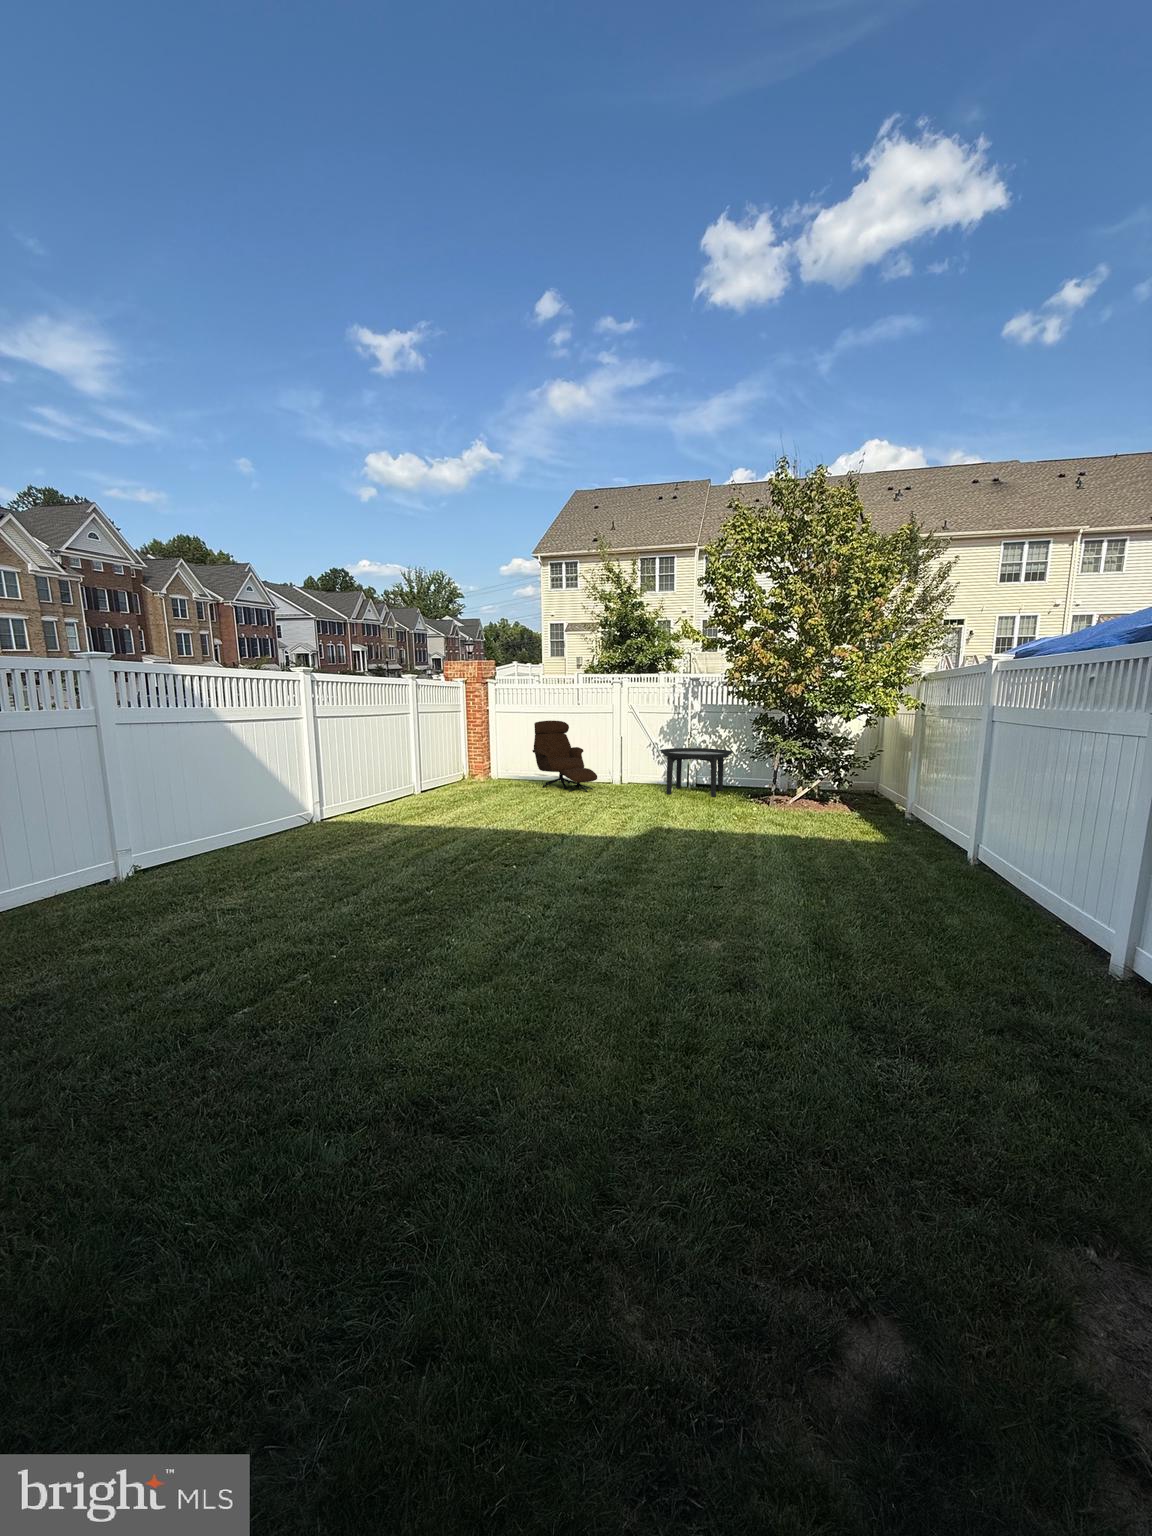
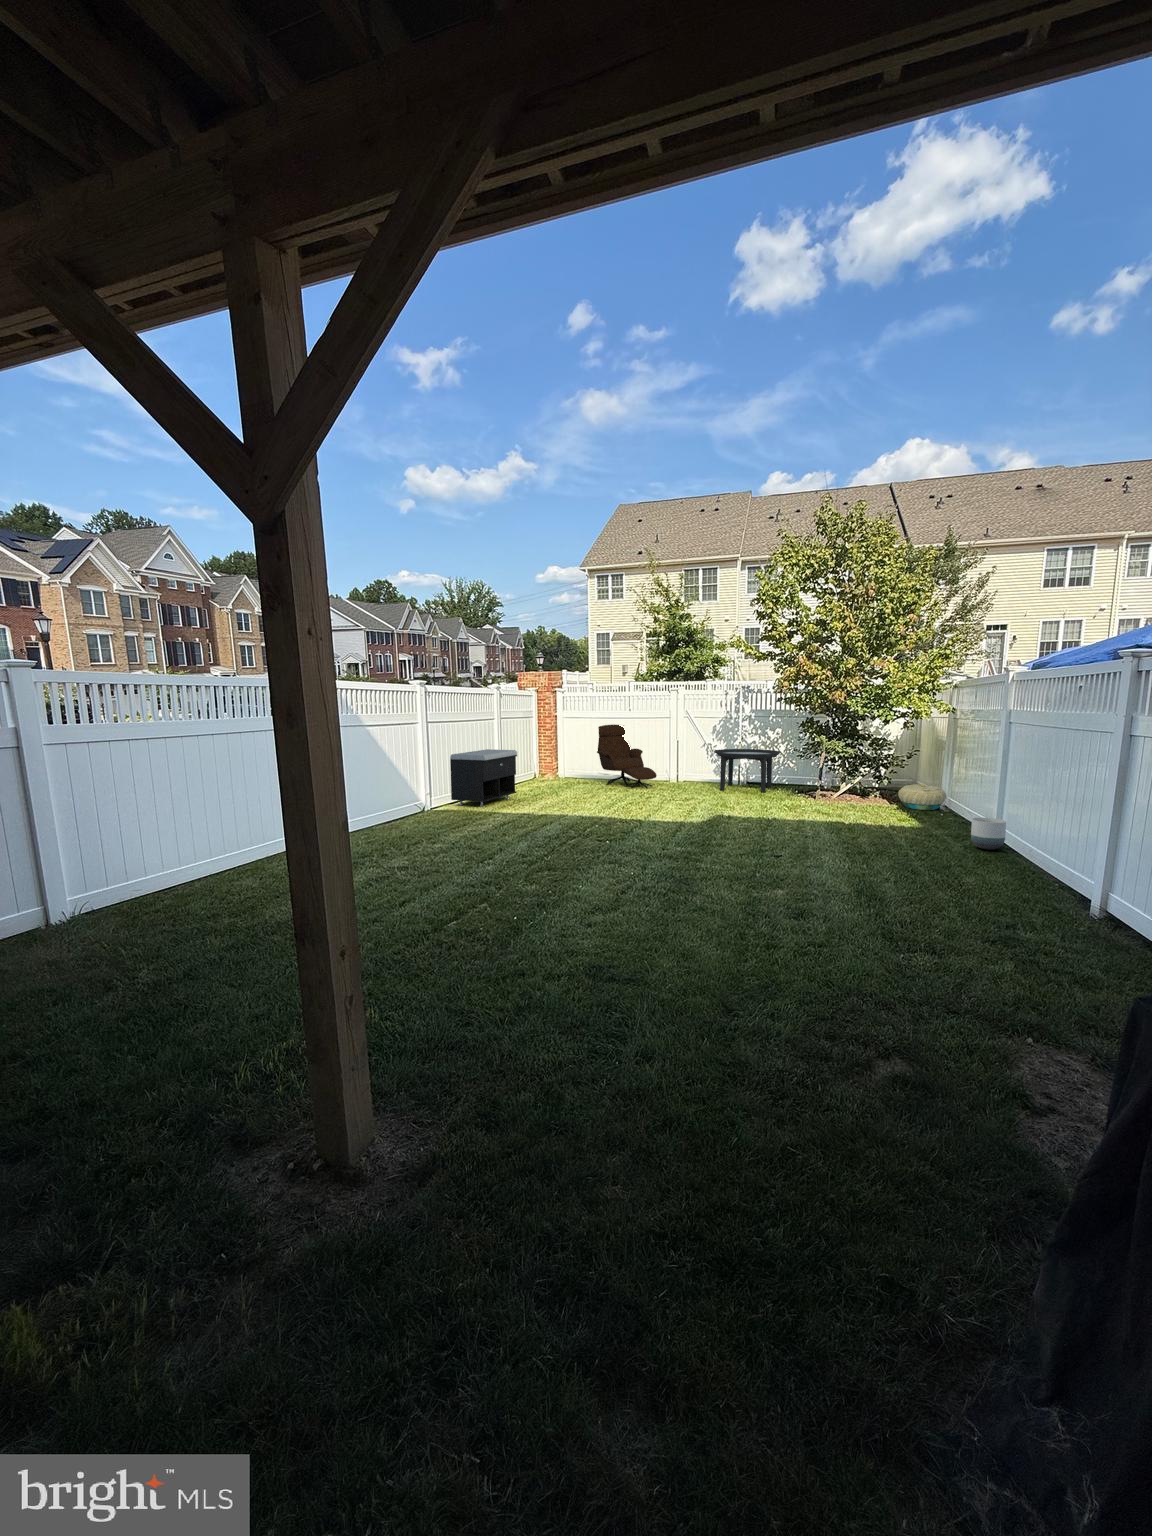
storage bench: none [355,748,436,814] -> present [450,749,517,806]
basket: none [860,789,912,817] -> present [898,784,946,810]
planter: none [943,831,984,869] -> present [971,818,1006,850]

